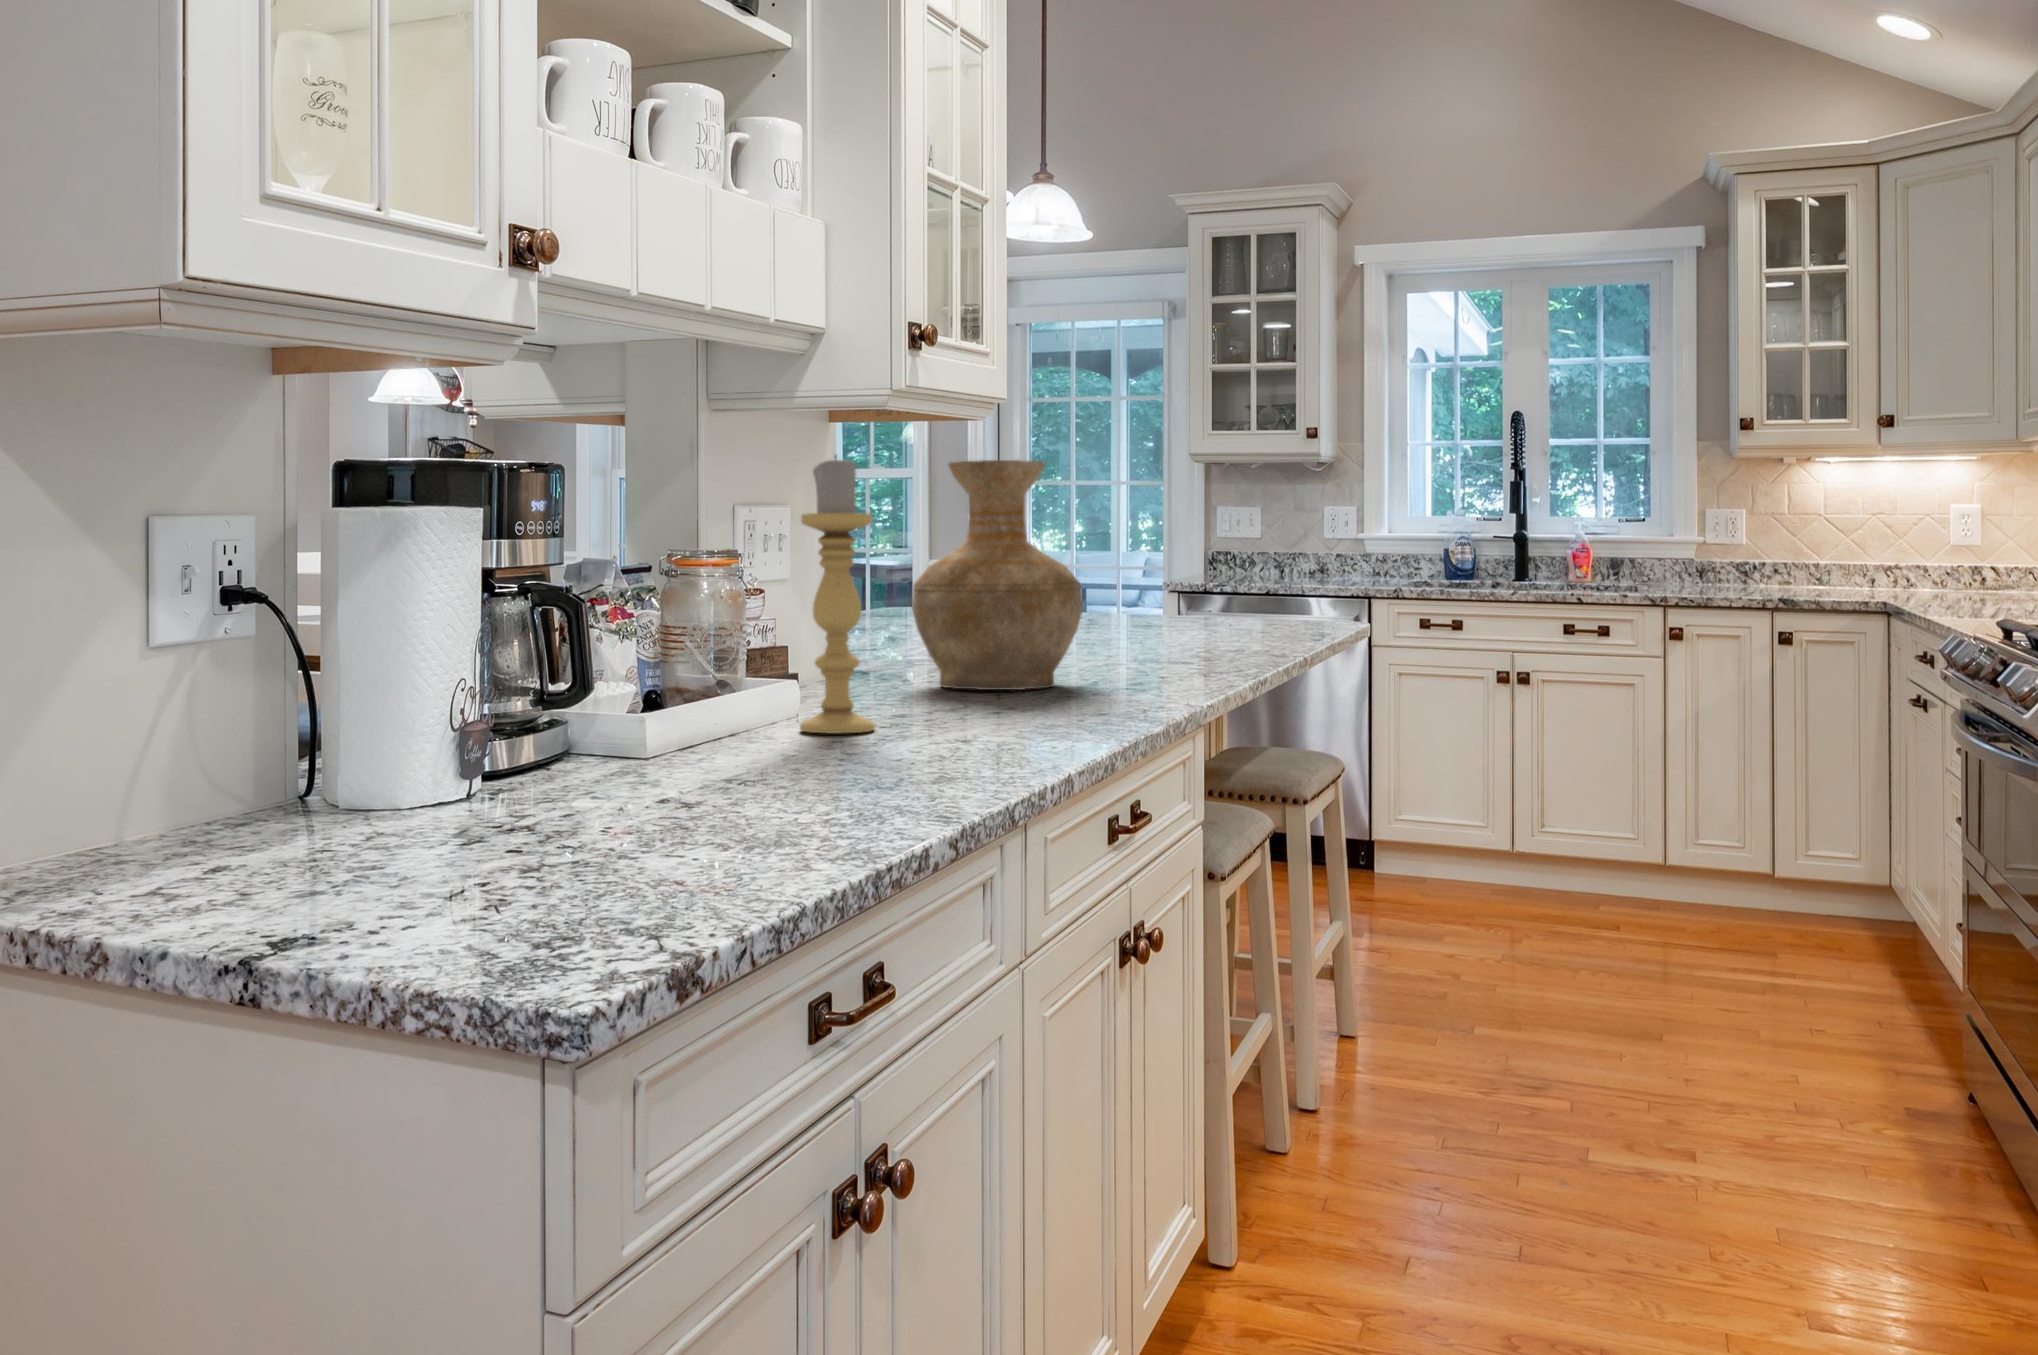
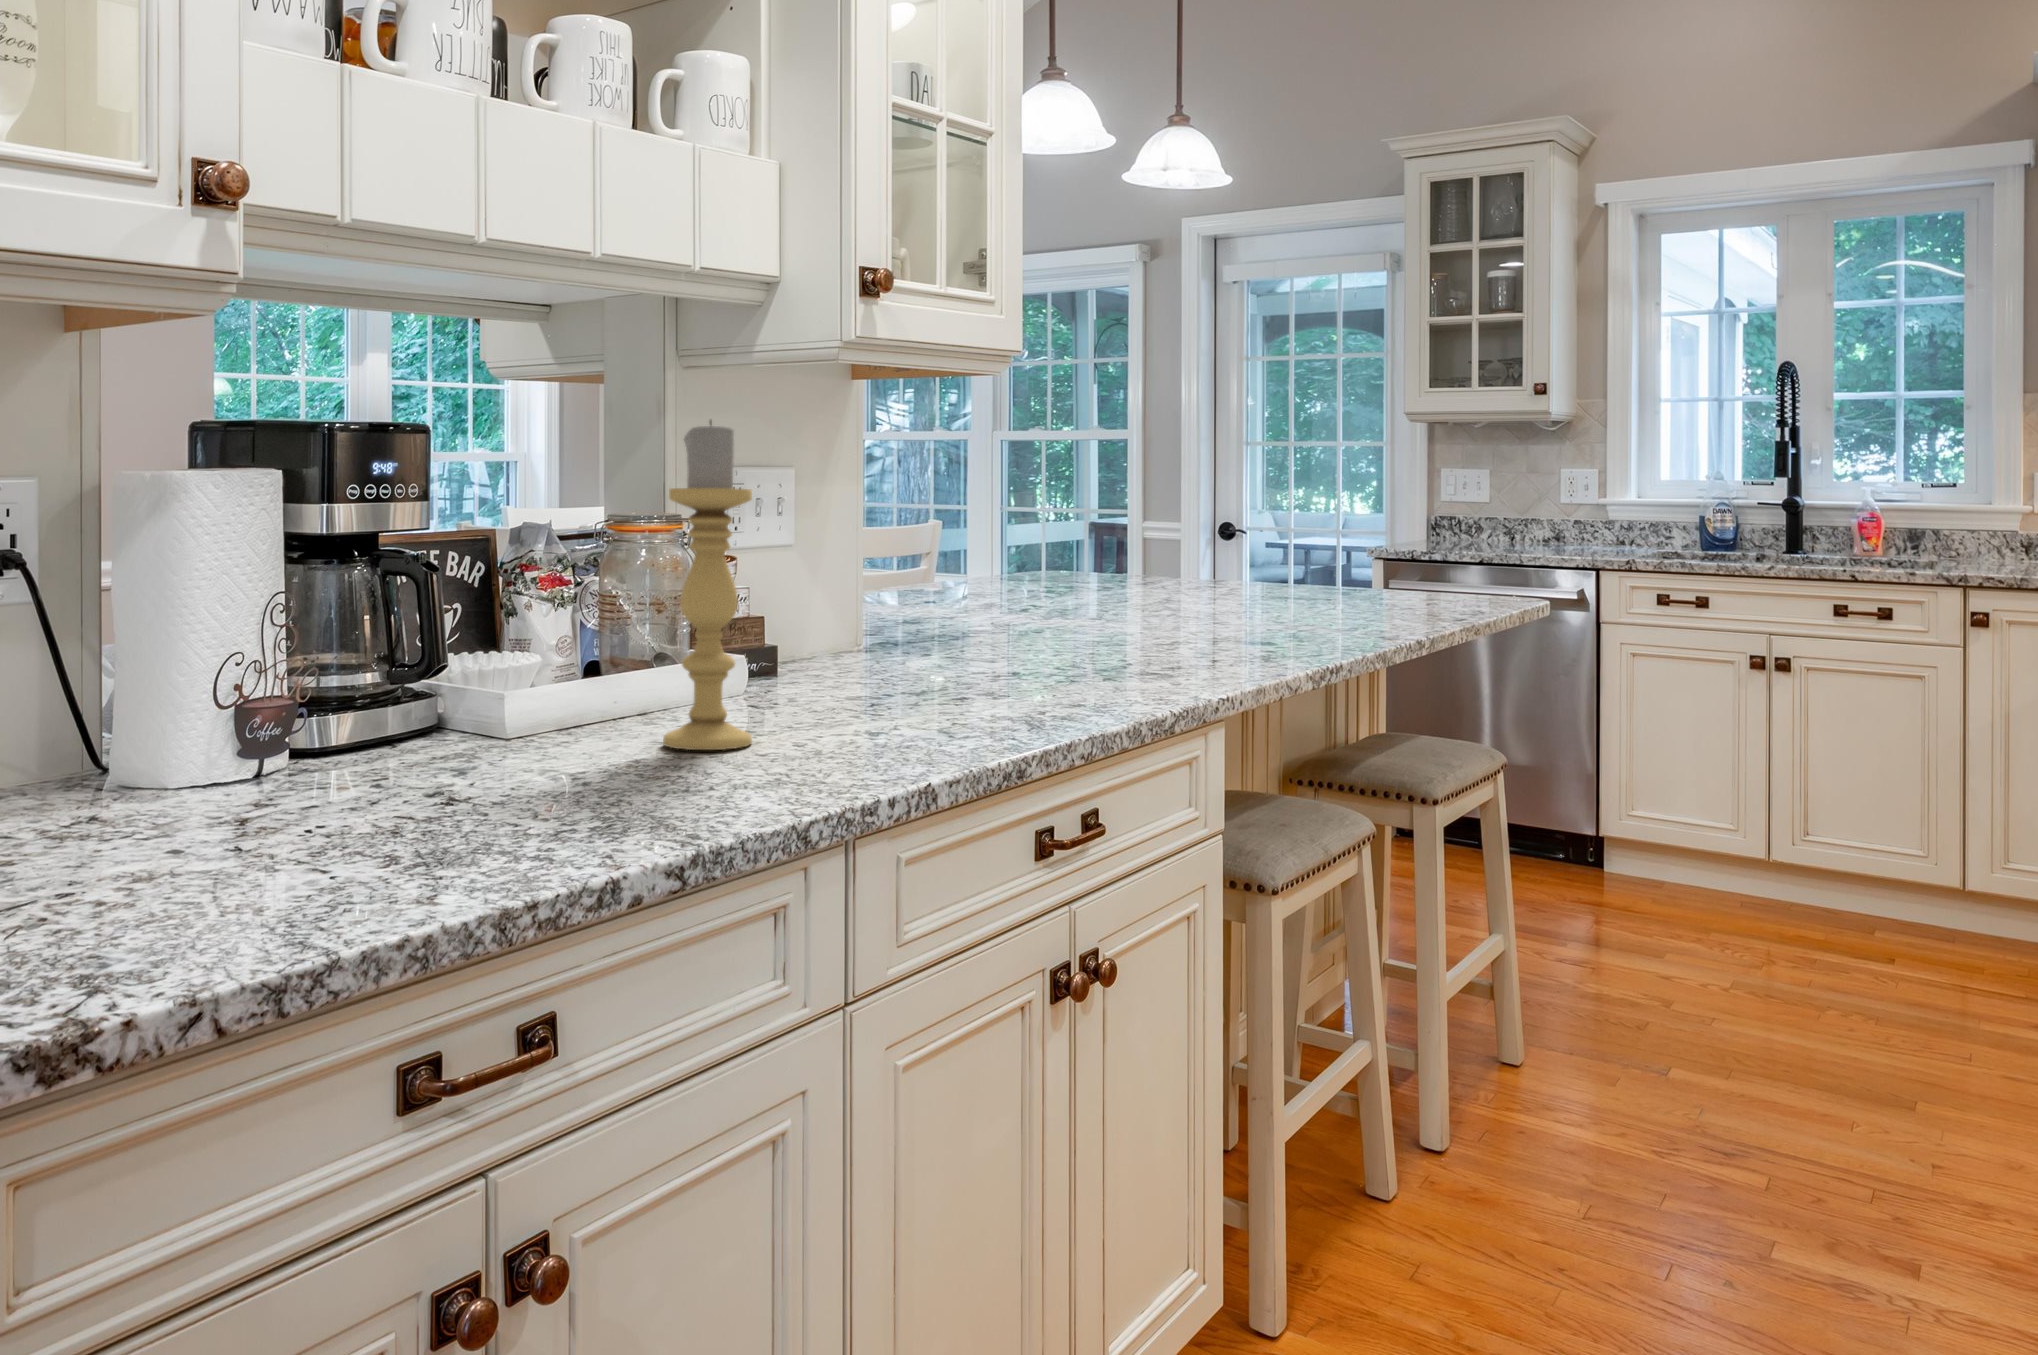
vase: present [912,460,1083,690] -> none [896,424,1091,690]

